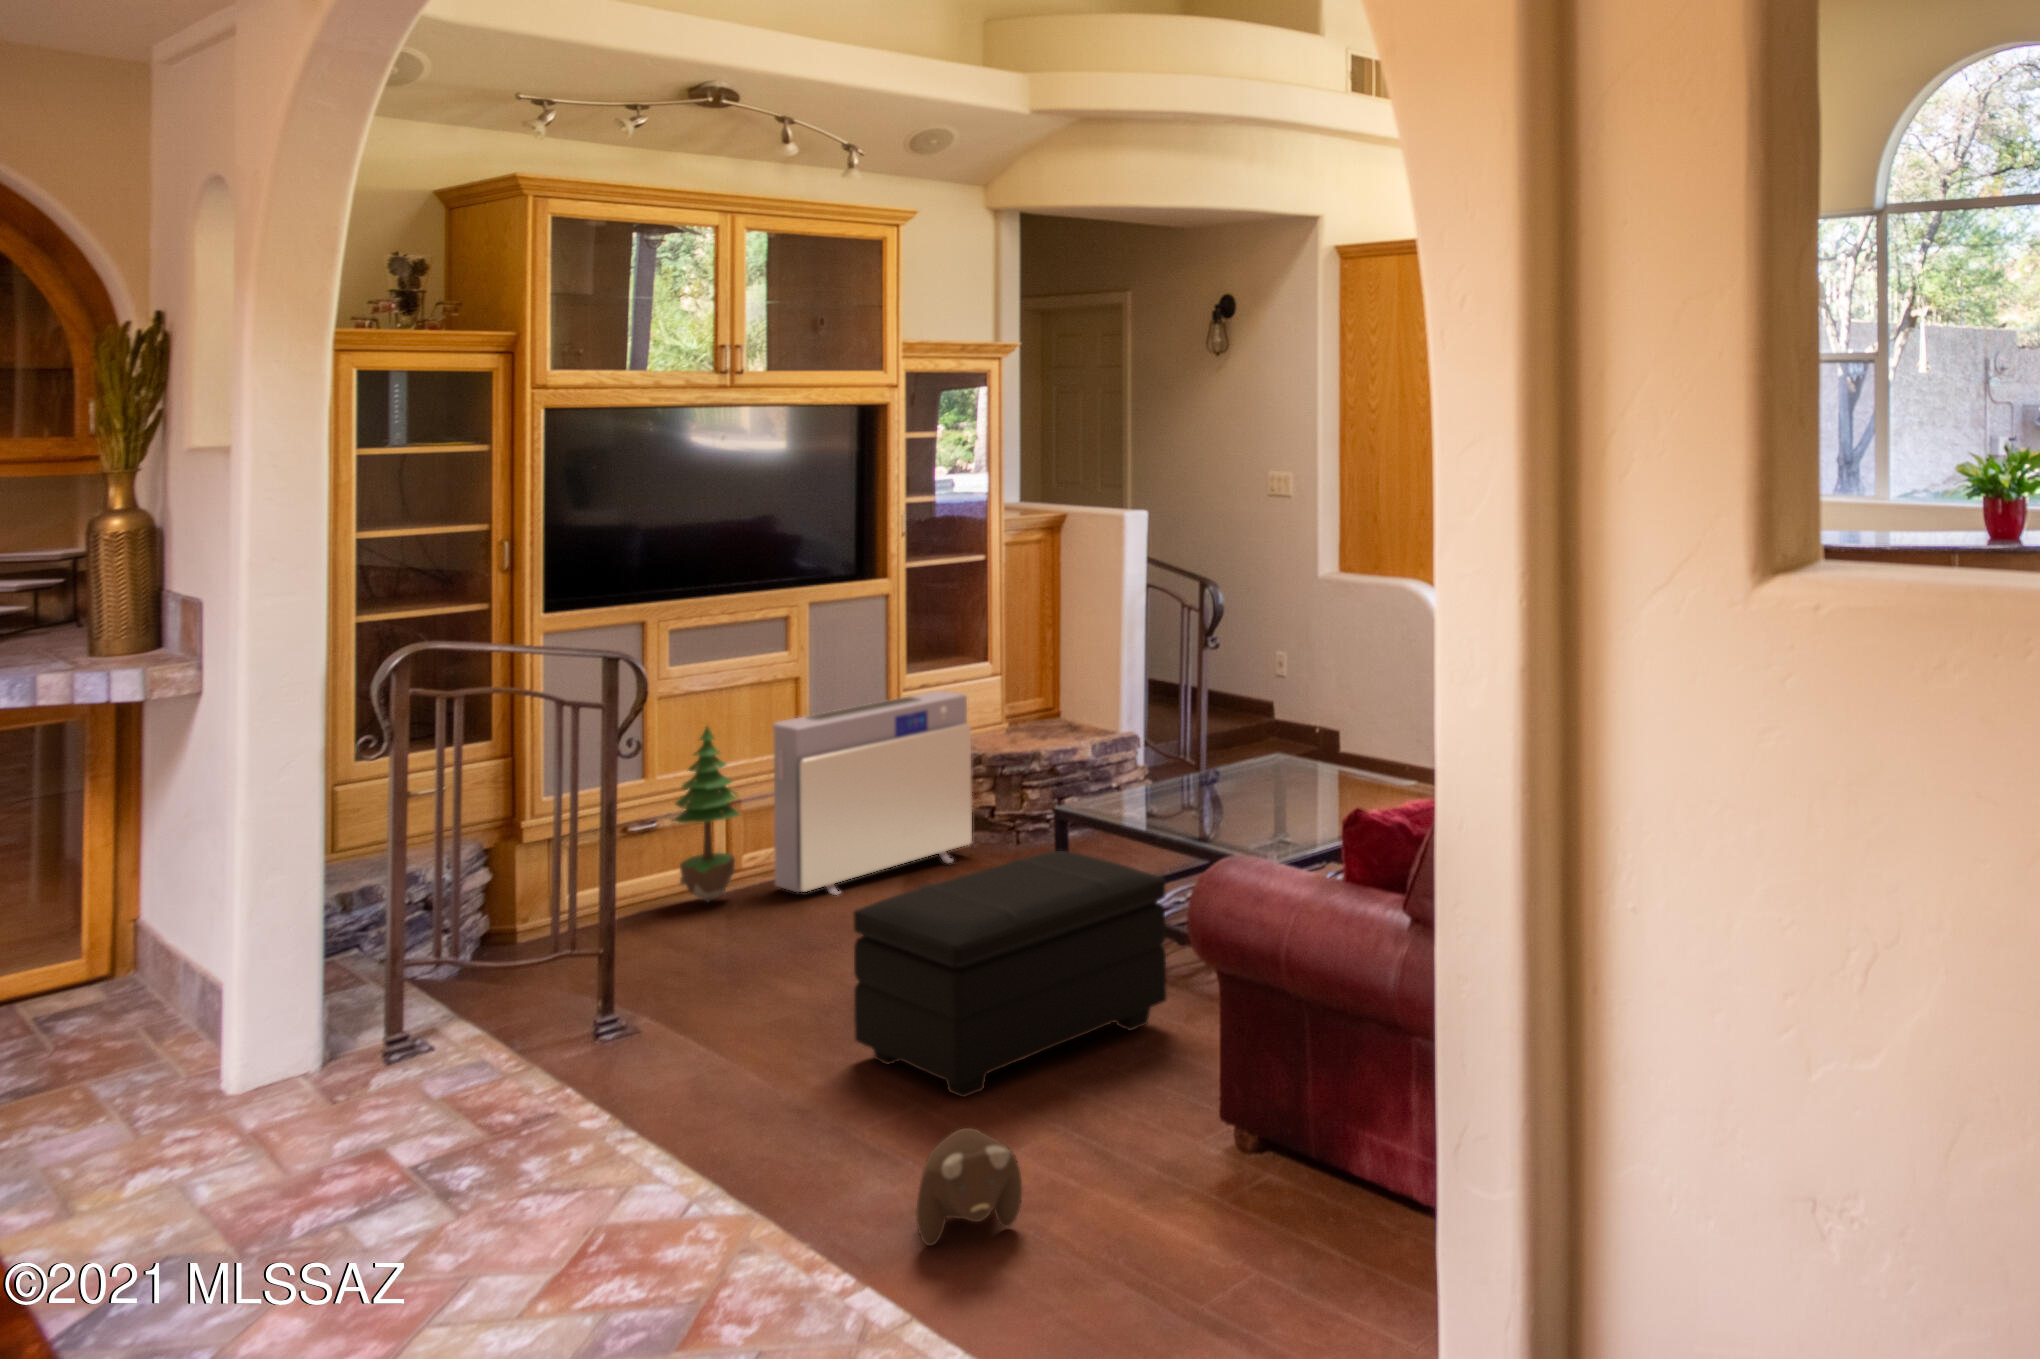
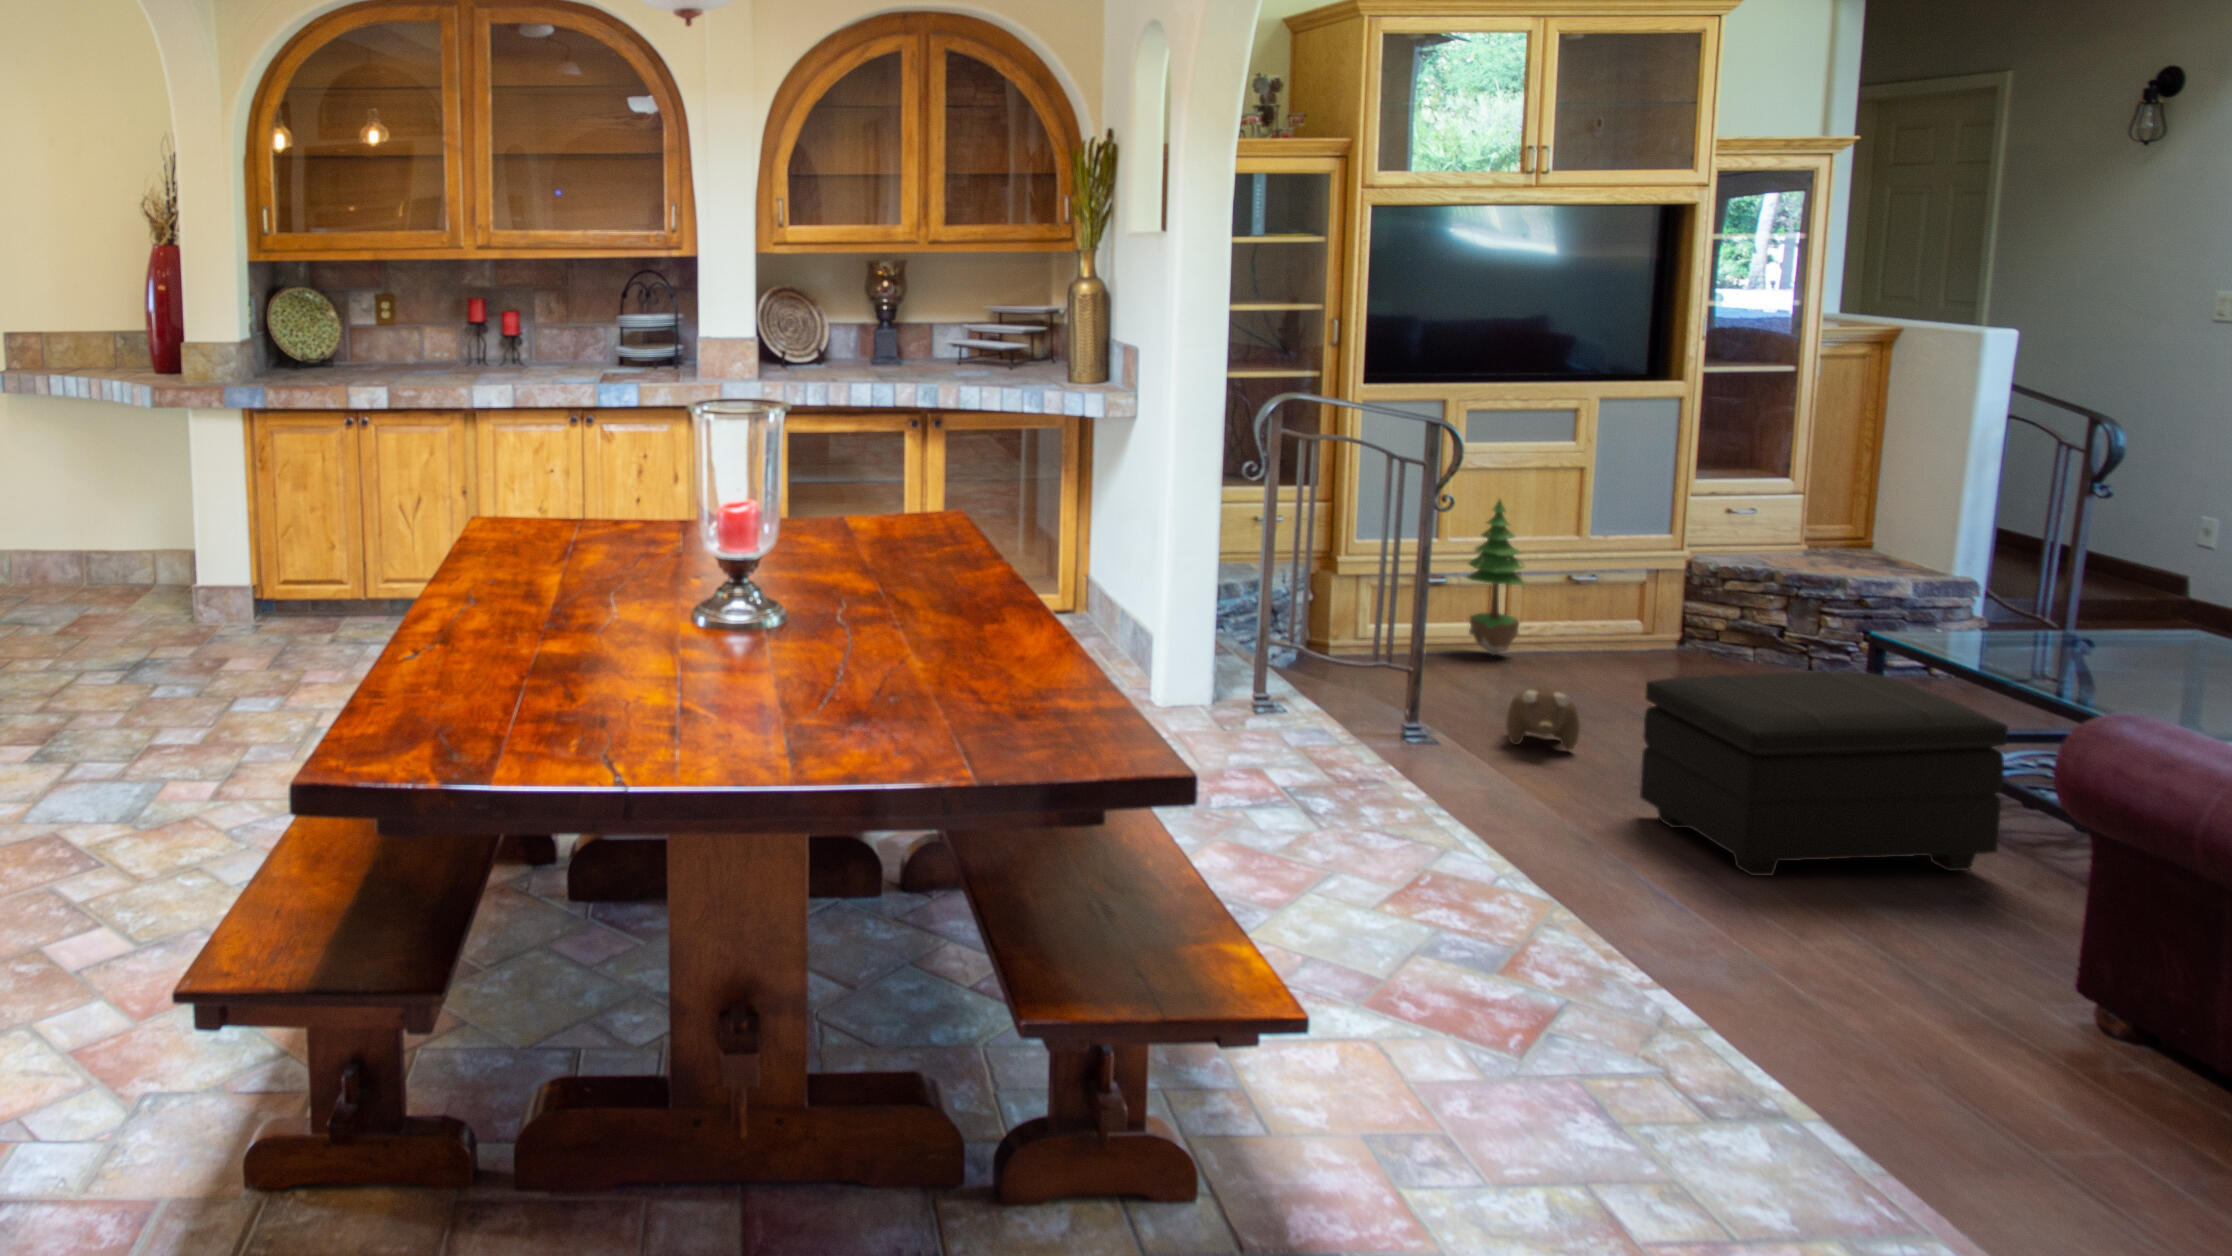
air purifier: present [773,691,972,895] -> none [1554,500,1766,677]
plush toy: present [916,1128,1022,1246] -> present [1506,683,1580,750]

